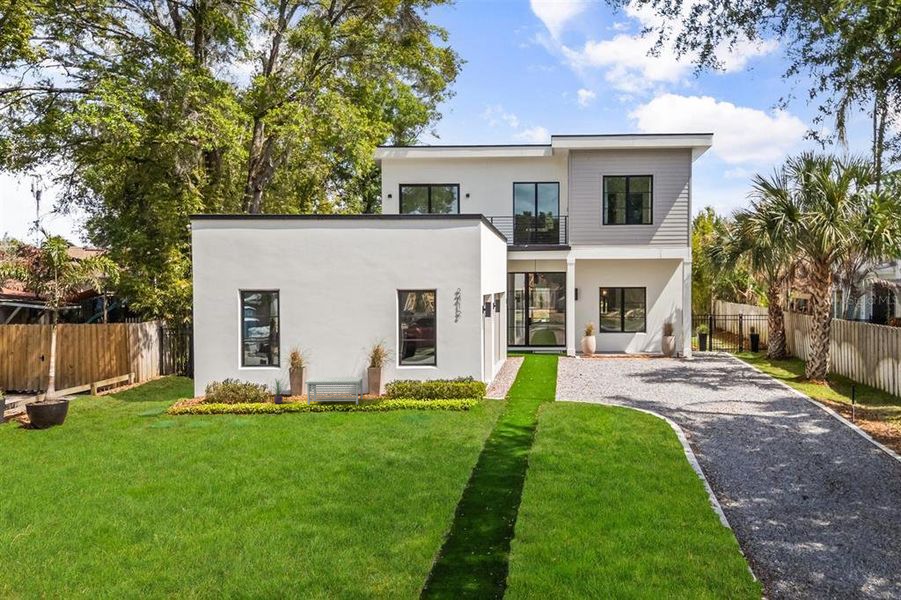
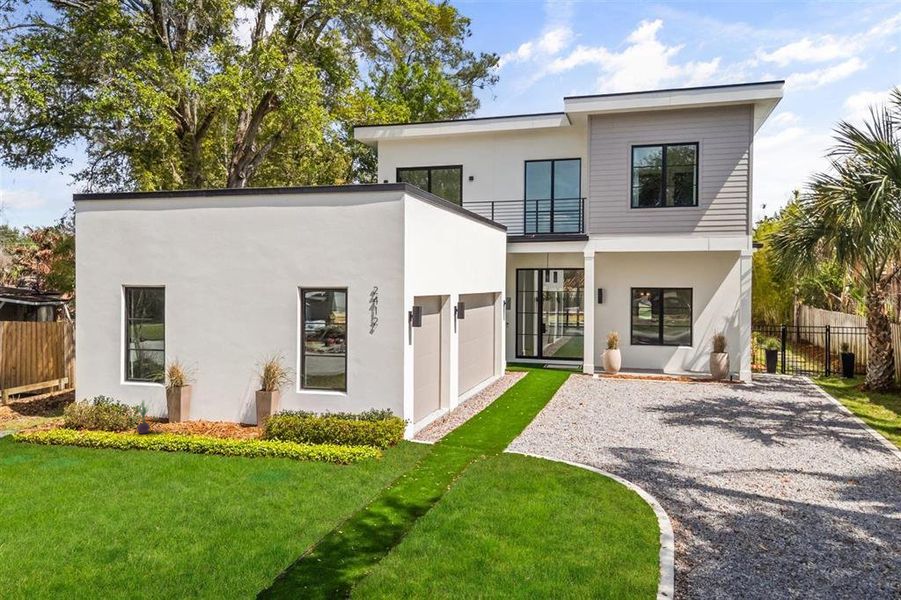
storage bench: present [305,377,363,405] -> none [170,399,256,441]

